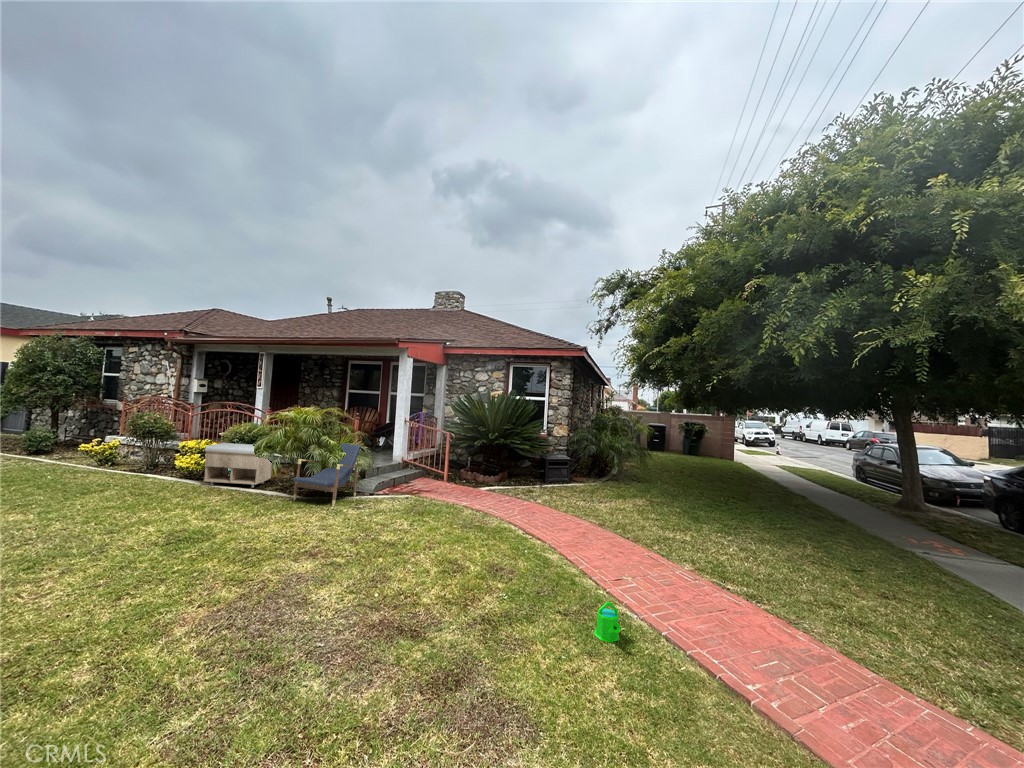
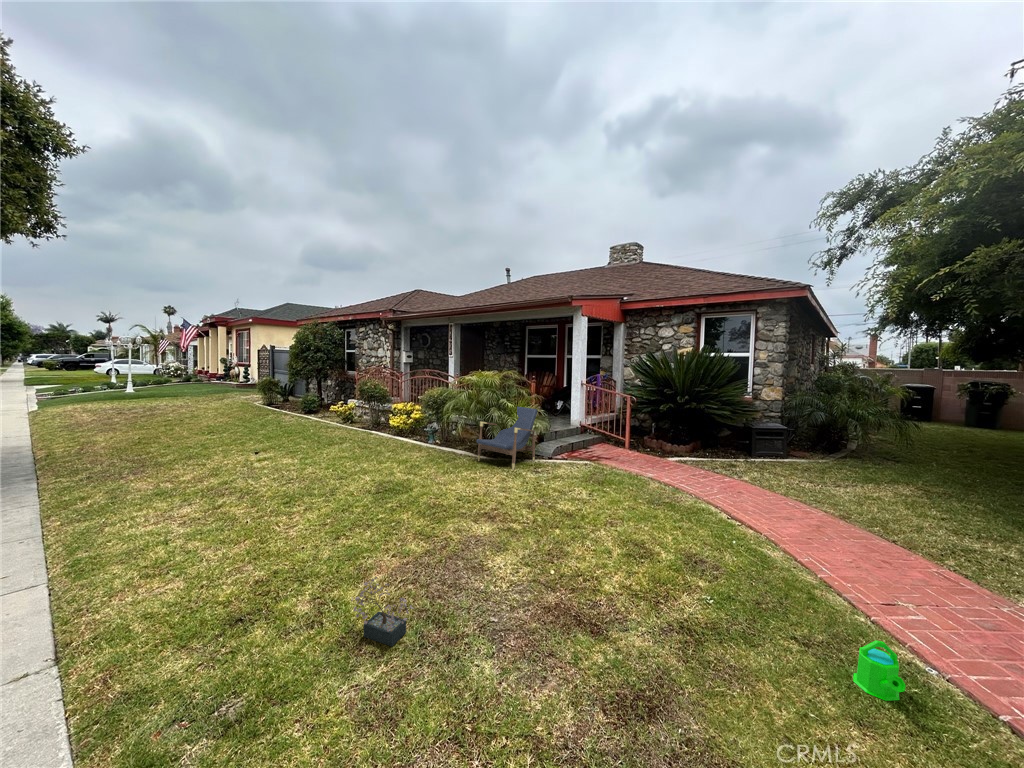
storage bench: present [203,443,272,488] -> none [407,406,460,447]
decorative plant: none [160,623,235,690] -> present [351,577,413,646]

